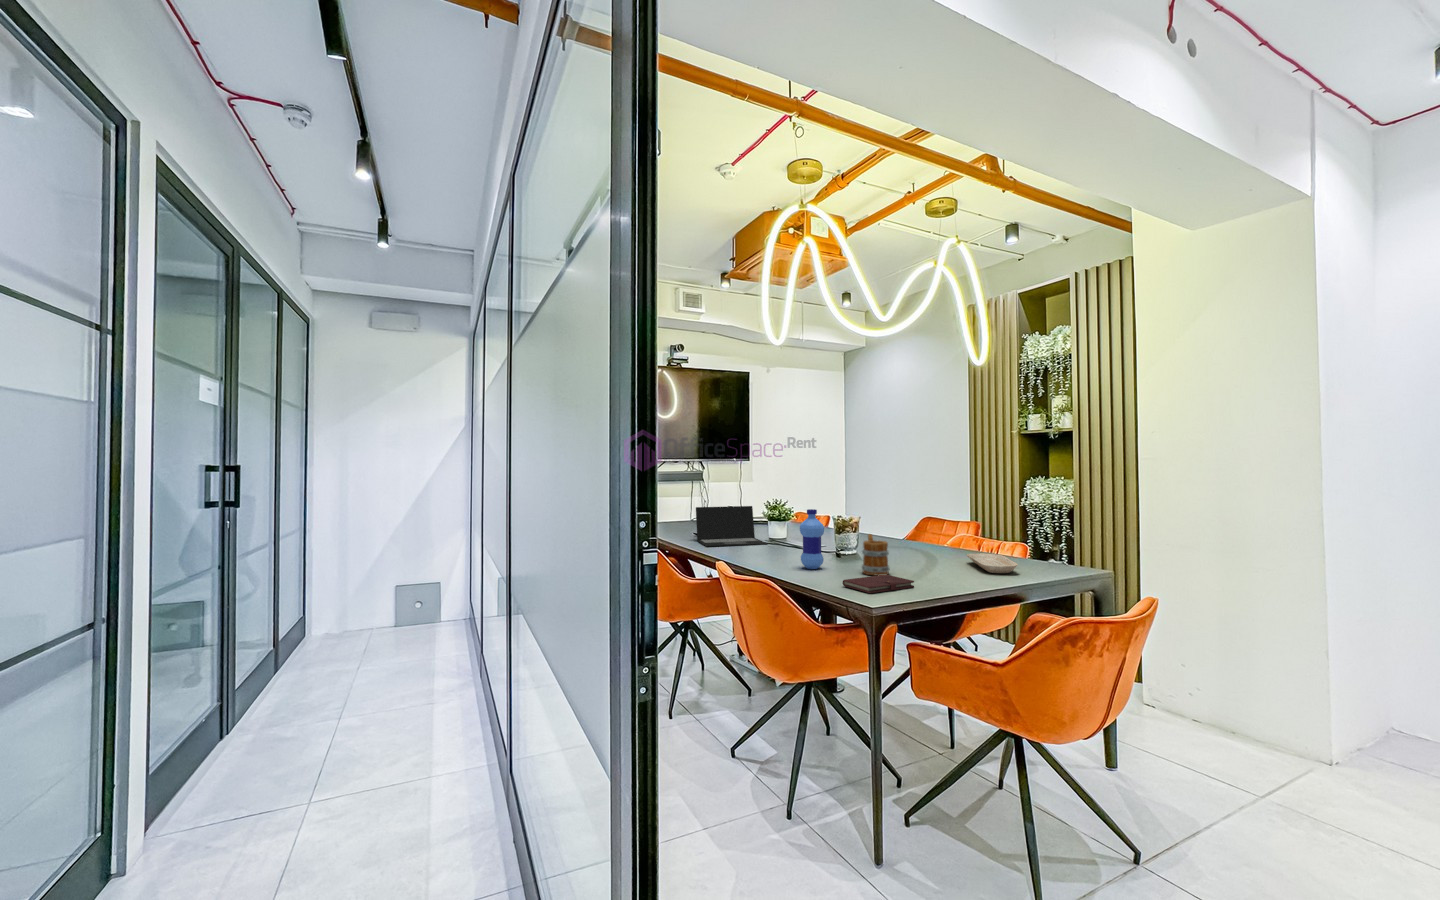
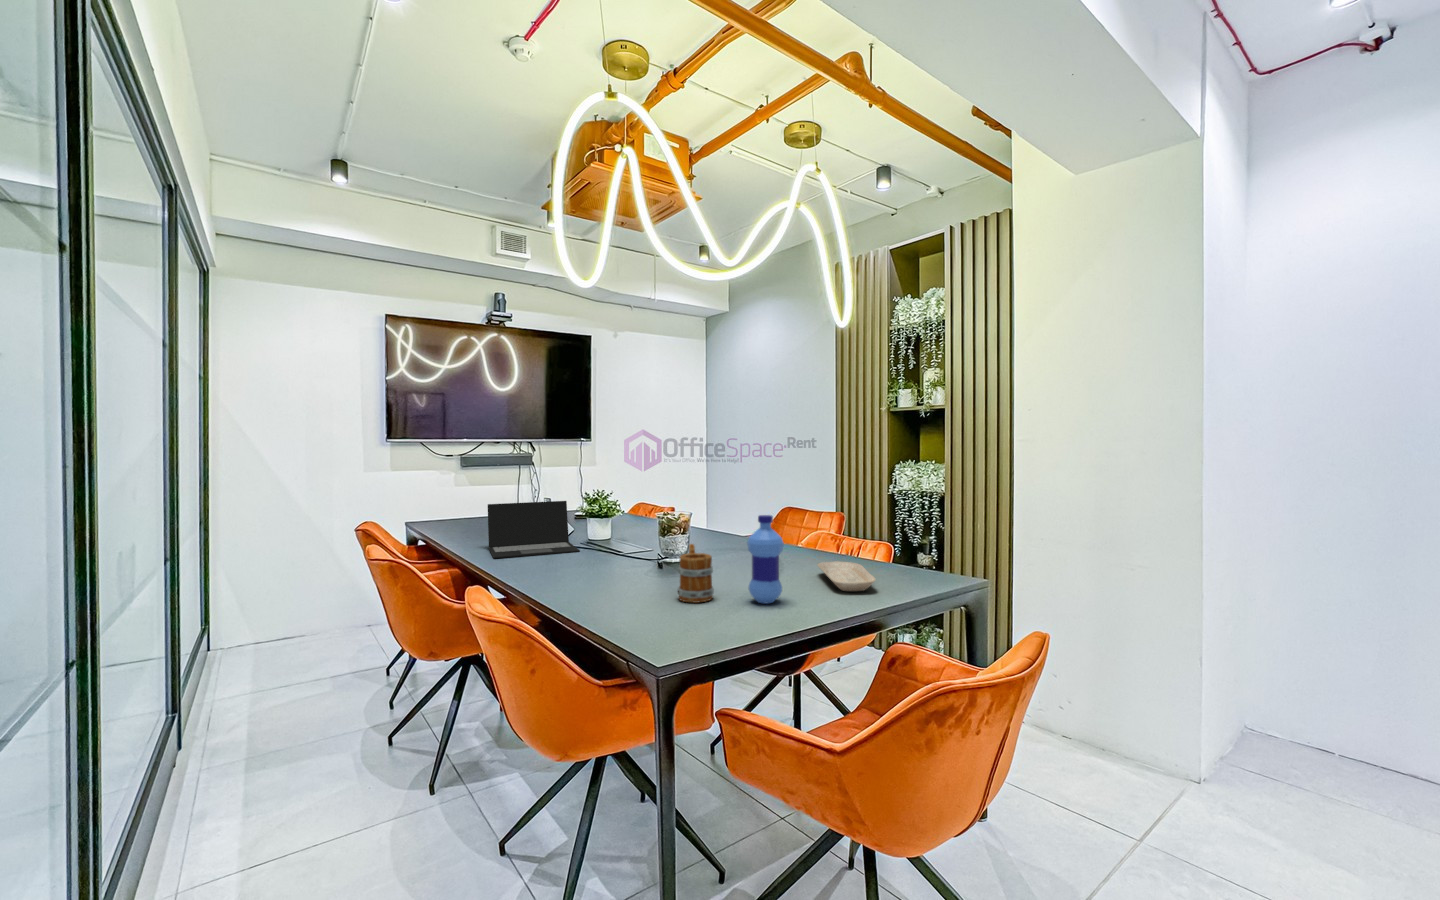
water bottle: present [800,509,824,569] -> present [747,515,784,604]
notebook: present [843,575,914,593] -> none [638,604,738,640]

